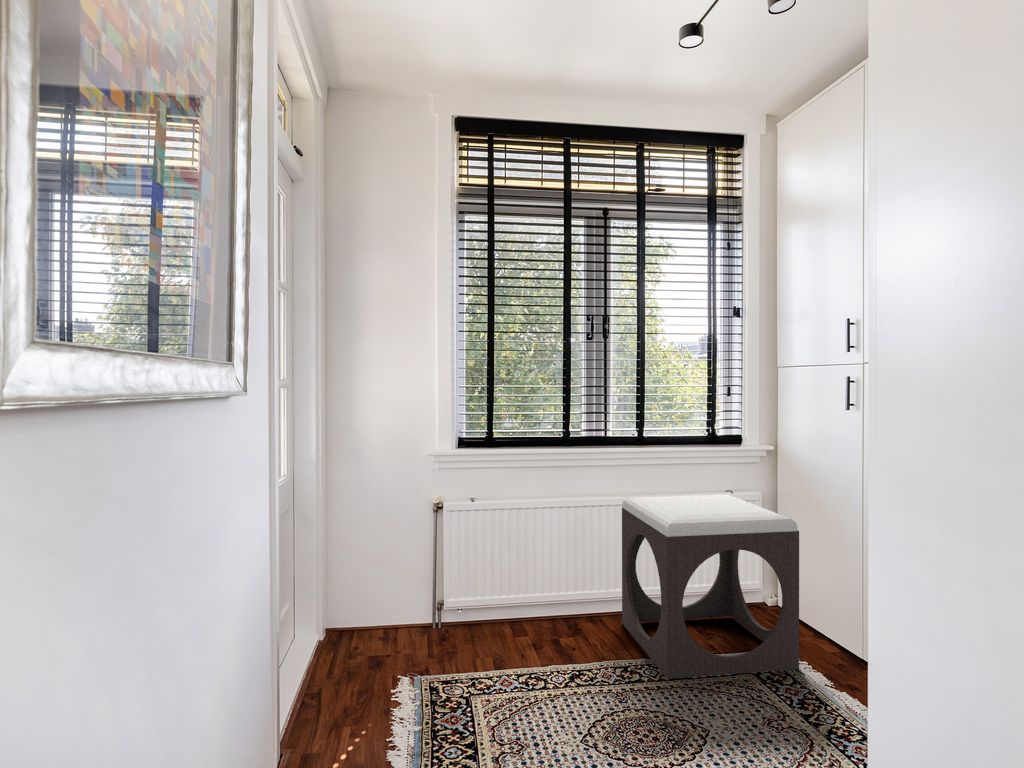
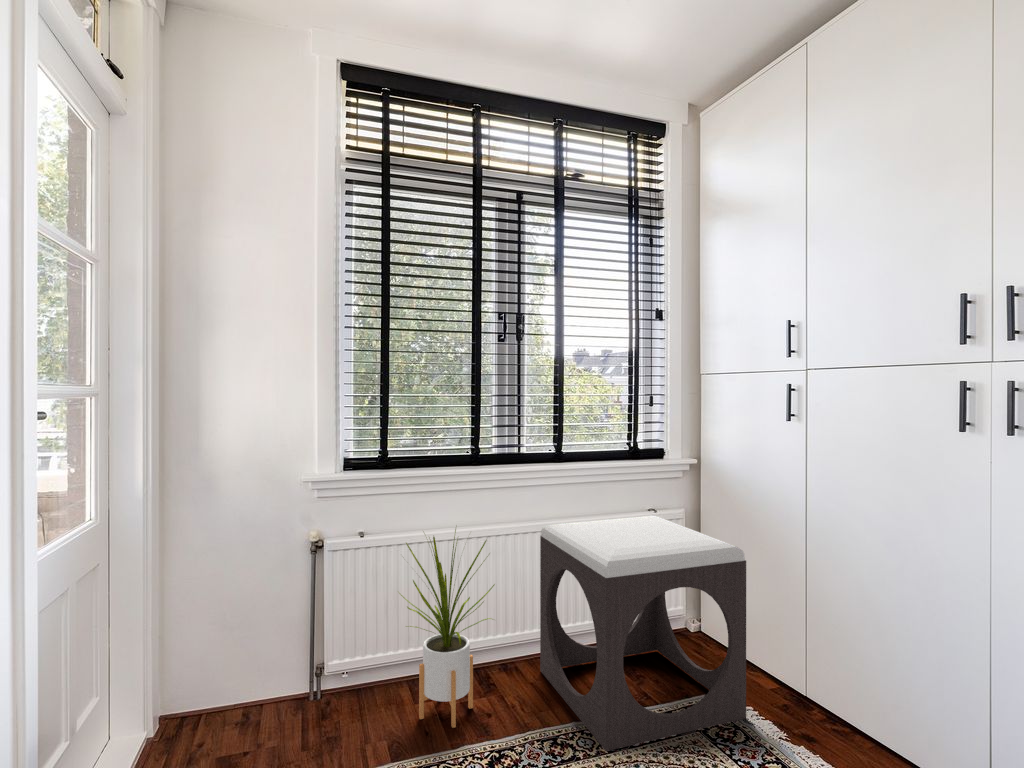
house plant: none [500,493,580,654] -> present [399,529,495,728]

